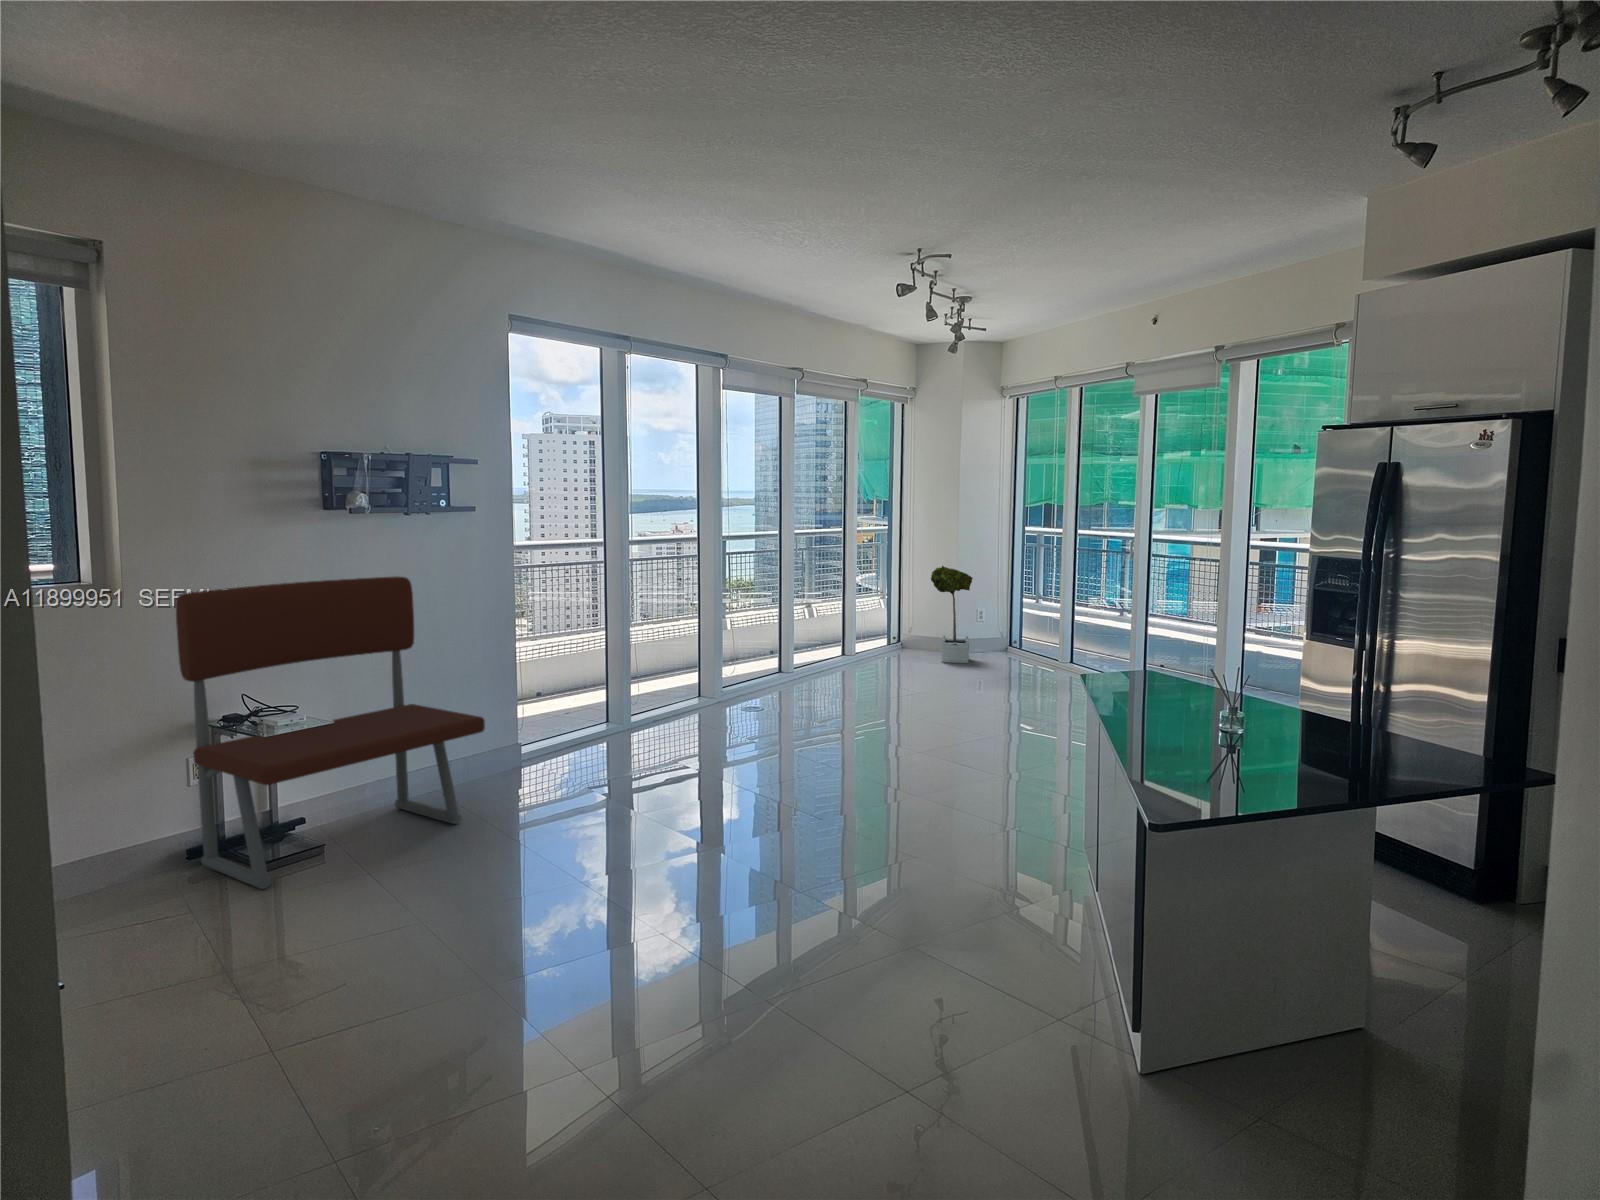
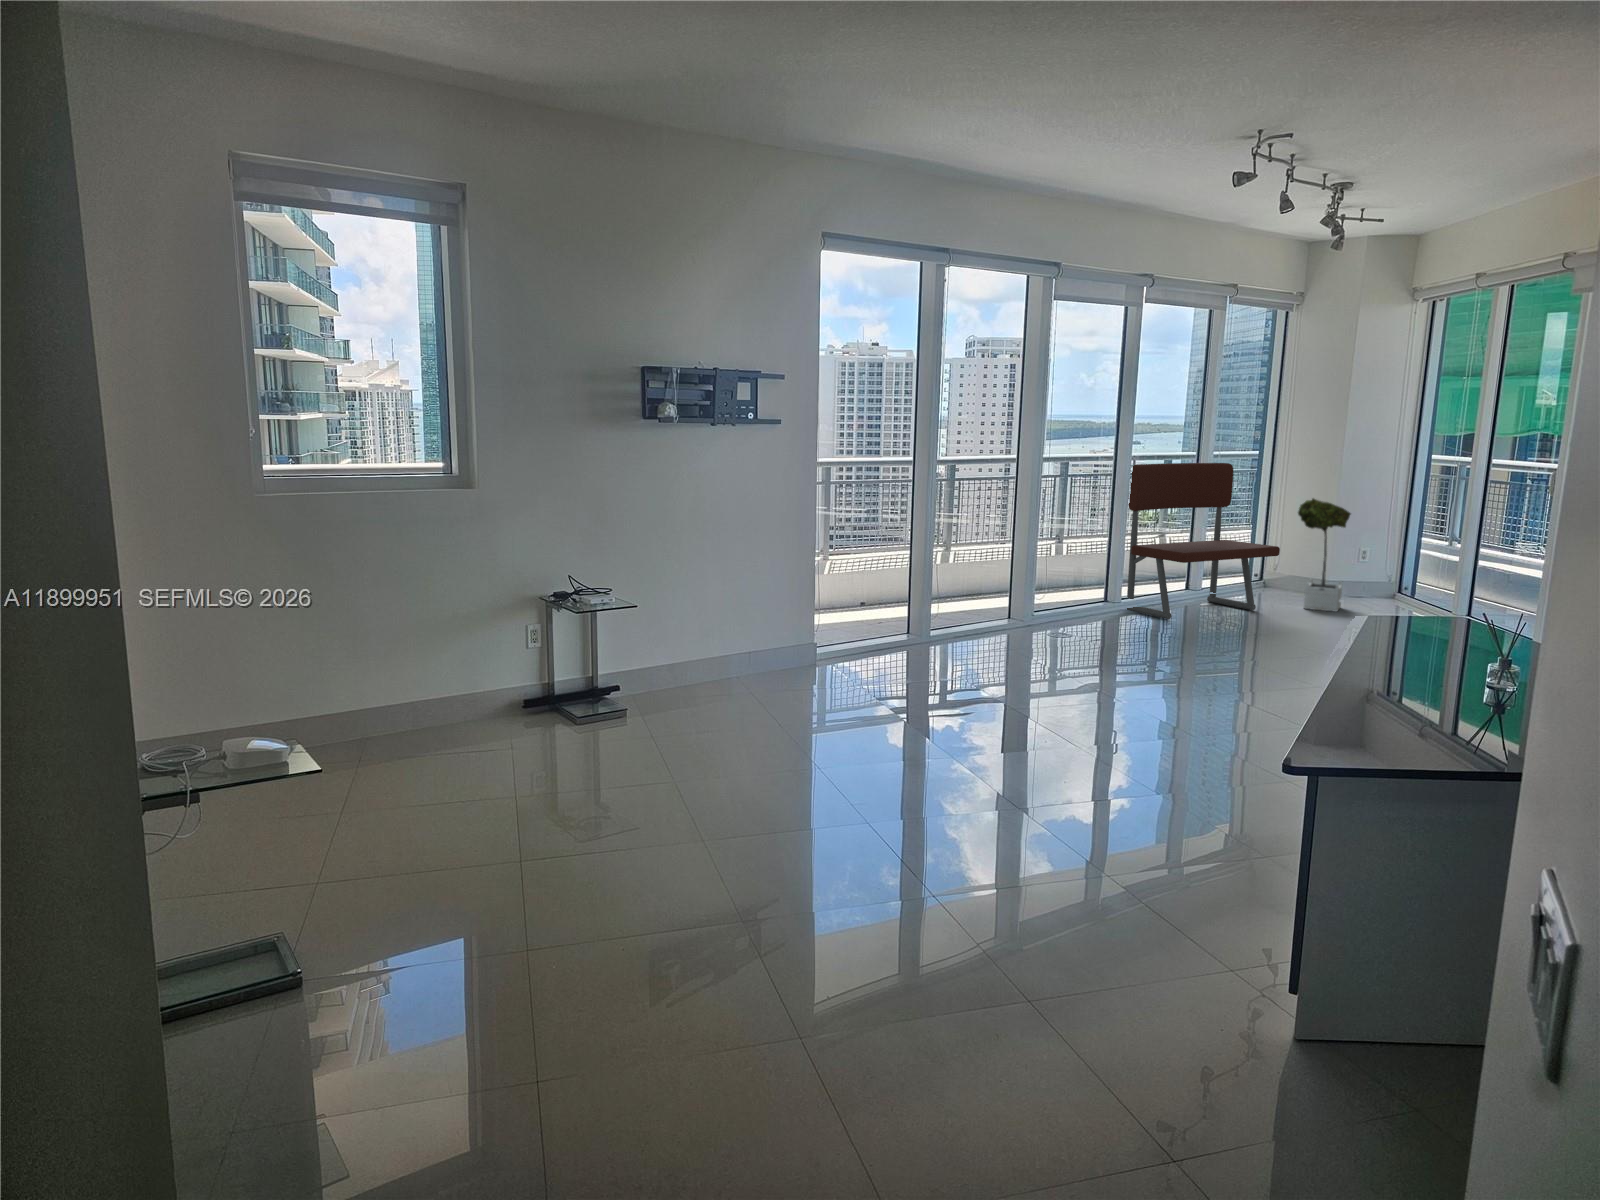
bench: present [176,576,485,889] -> present [1127,463,1280,619]

